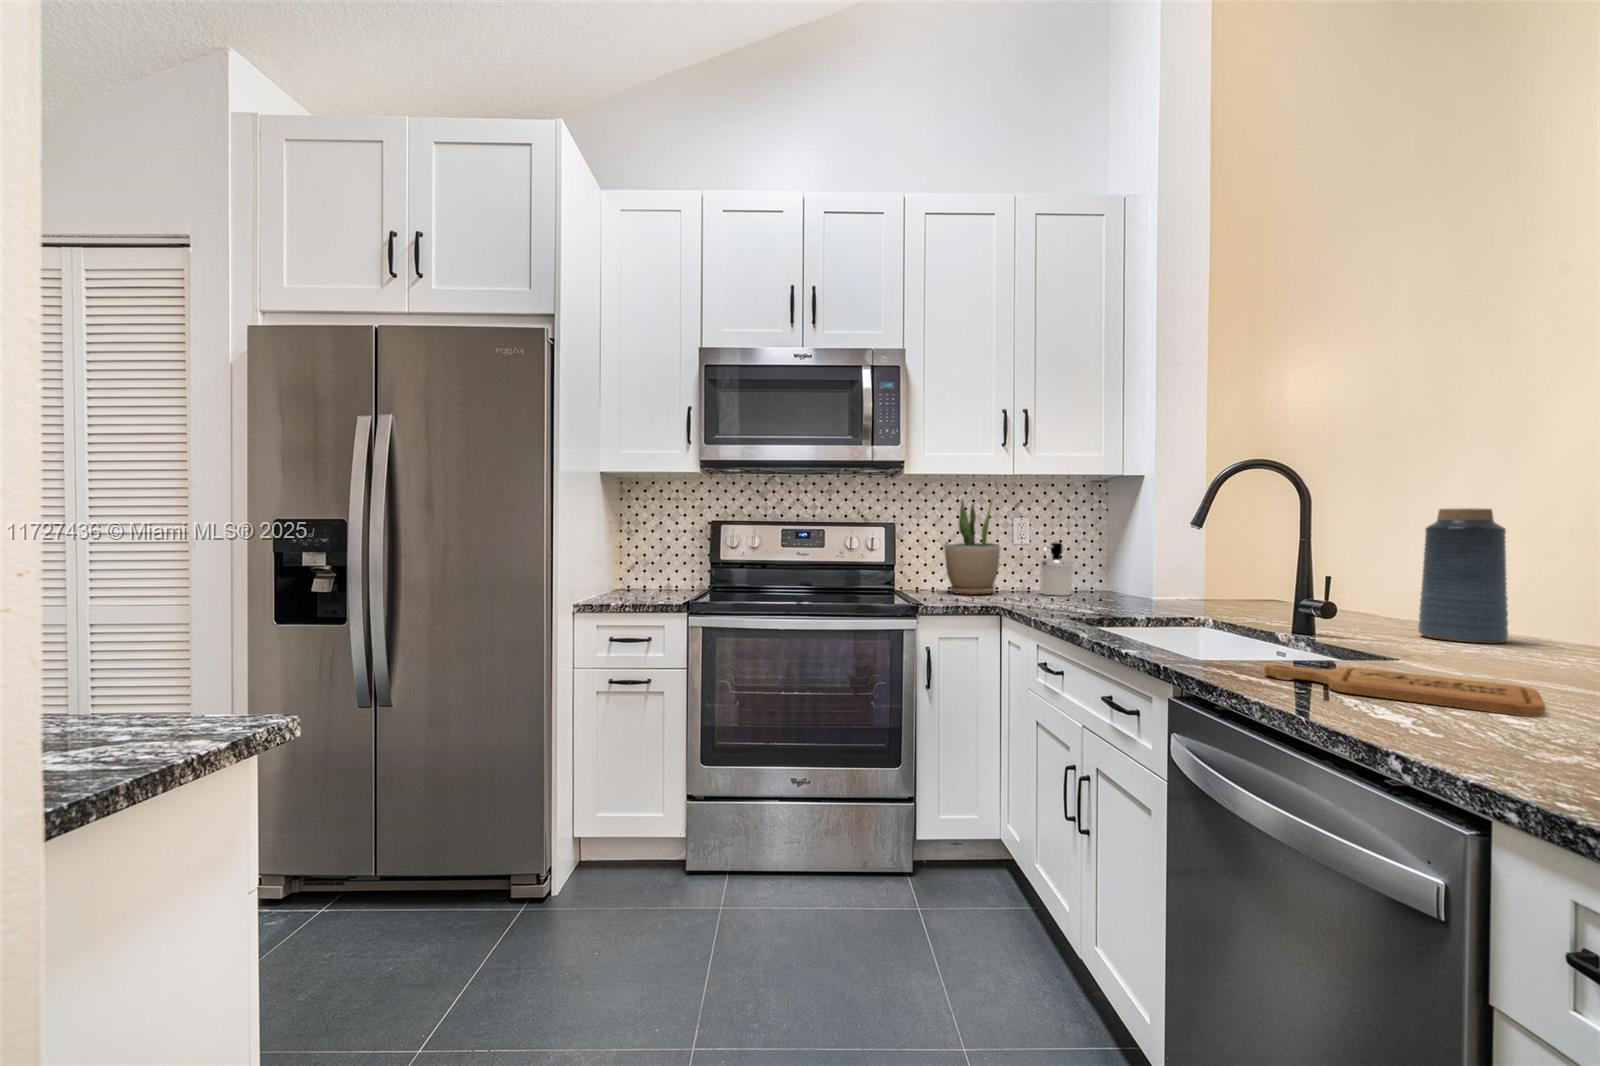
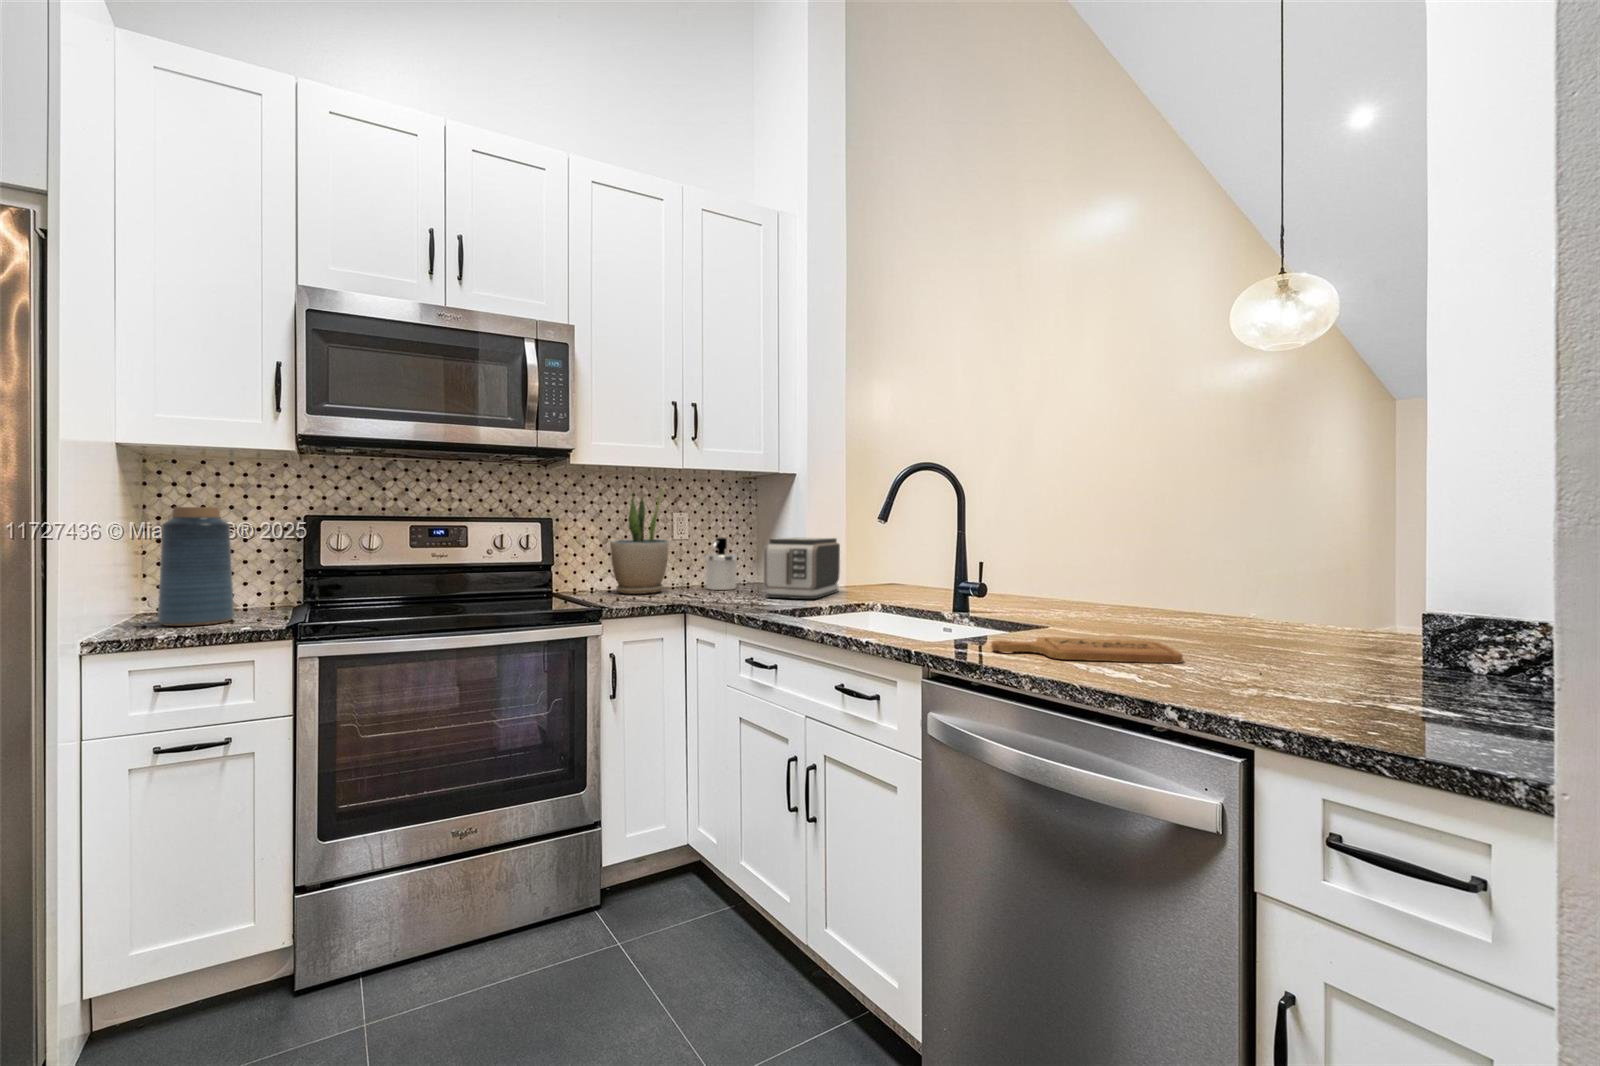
vase: present [1418,508,1508,643] -> present [157,507,234,626]
toaster: none [1088,544,1188,609] -> present [764,537,840,599]

